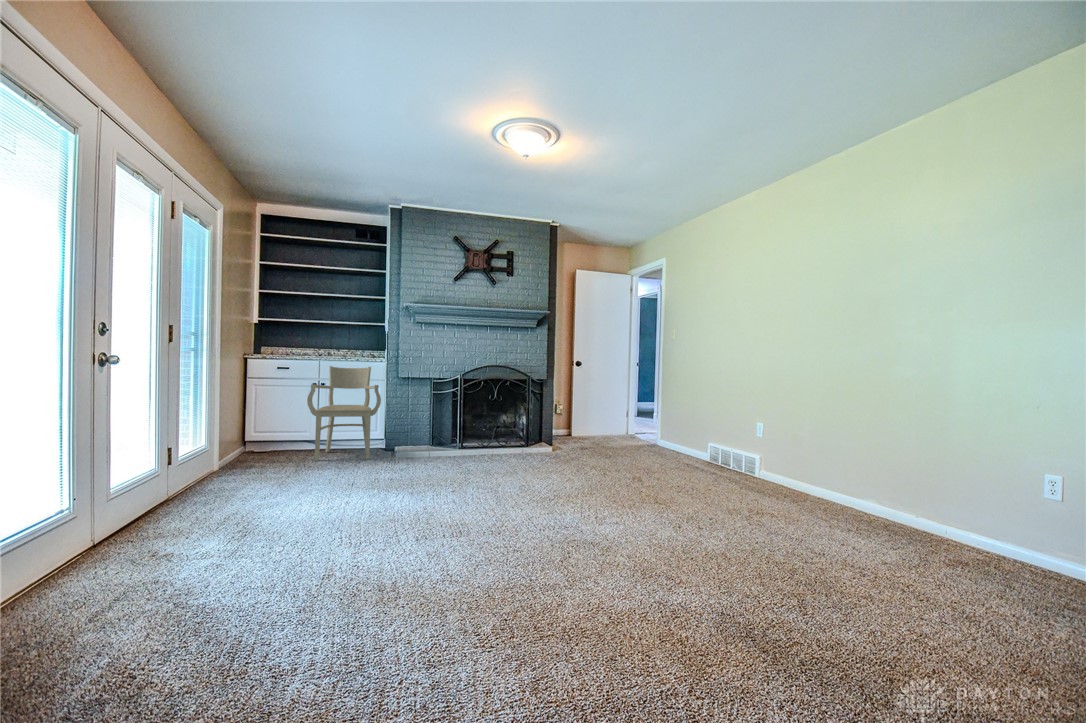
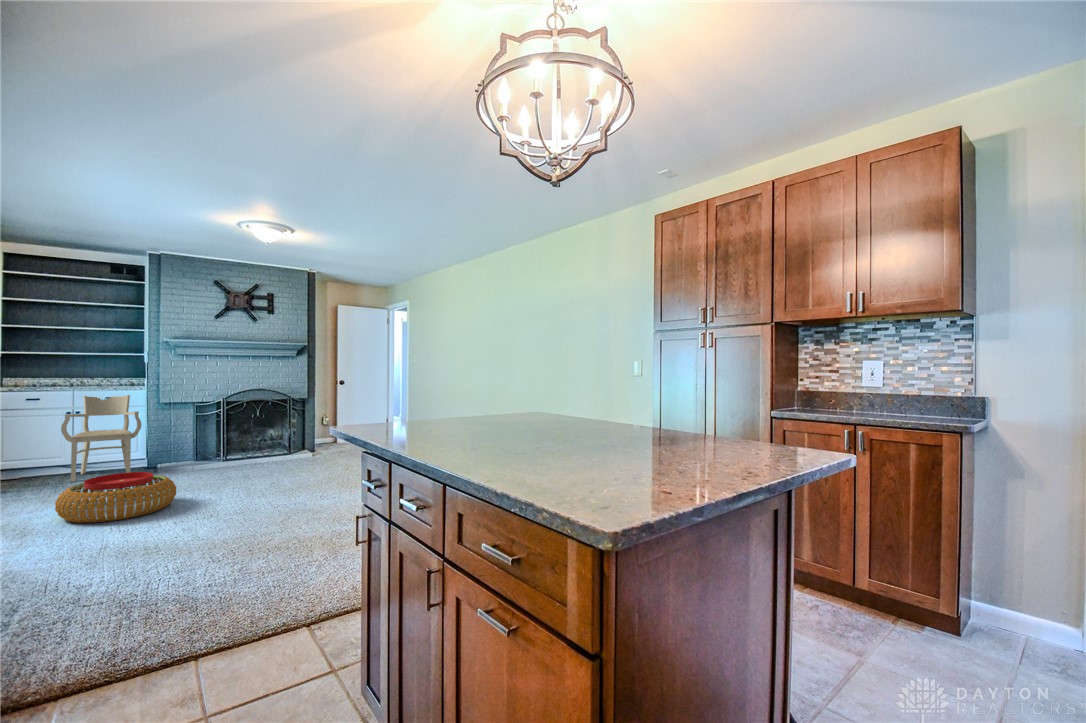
pouf: none [282,460,418,531] -> present [55,472,176,523]

